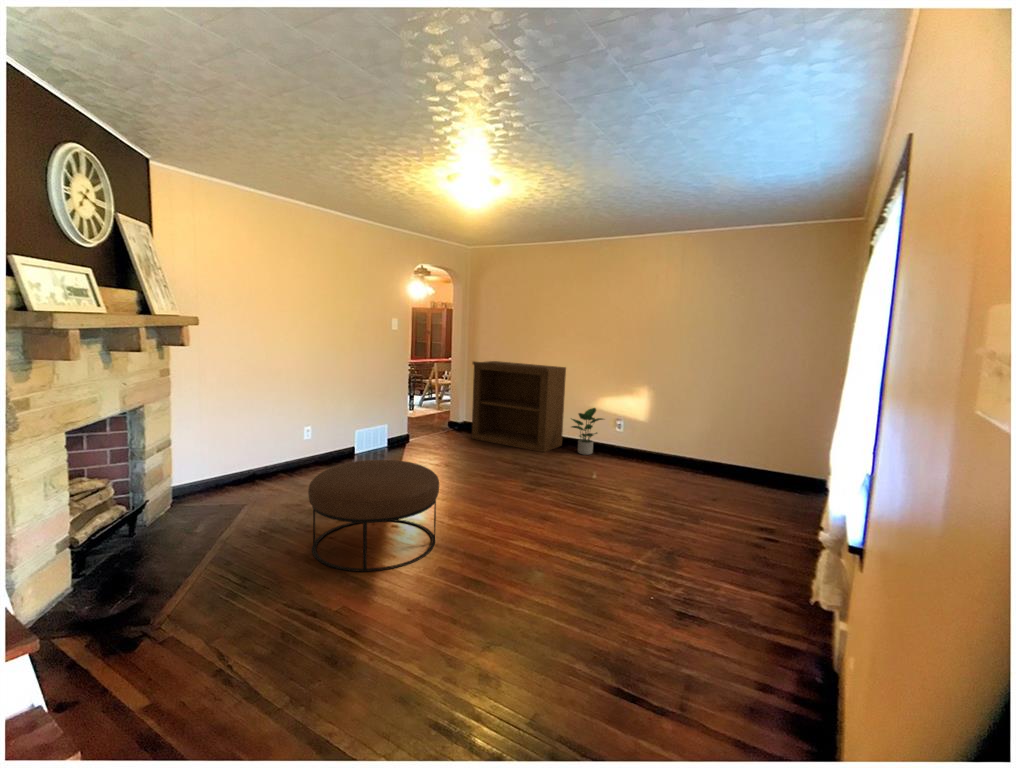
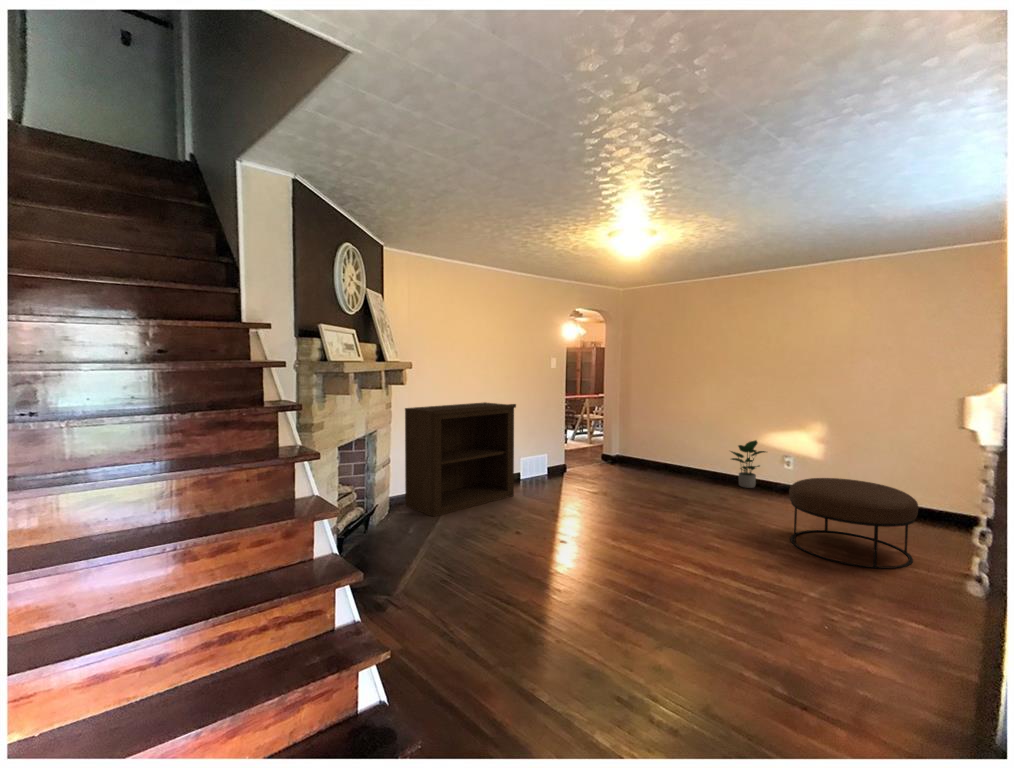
bookshelf: present [472,361,566,452] -> present [405,402,516,517]
ottoman: present [308,460,439,572] -> present [789,478,918,569]

